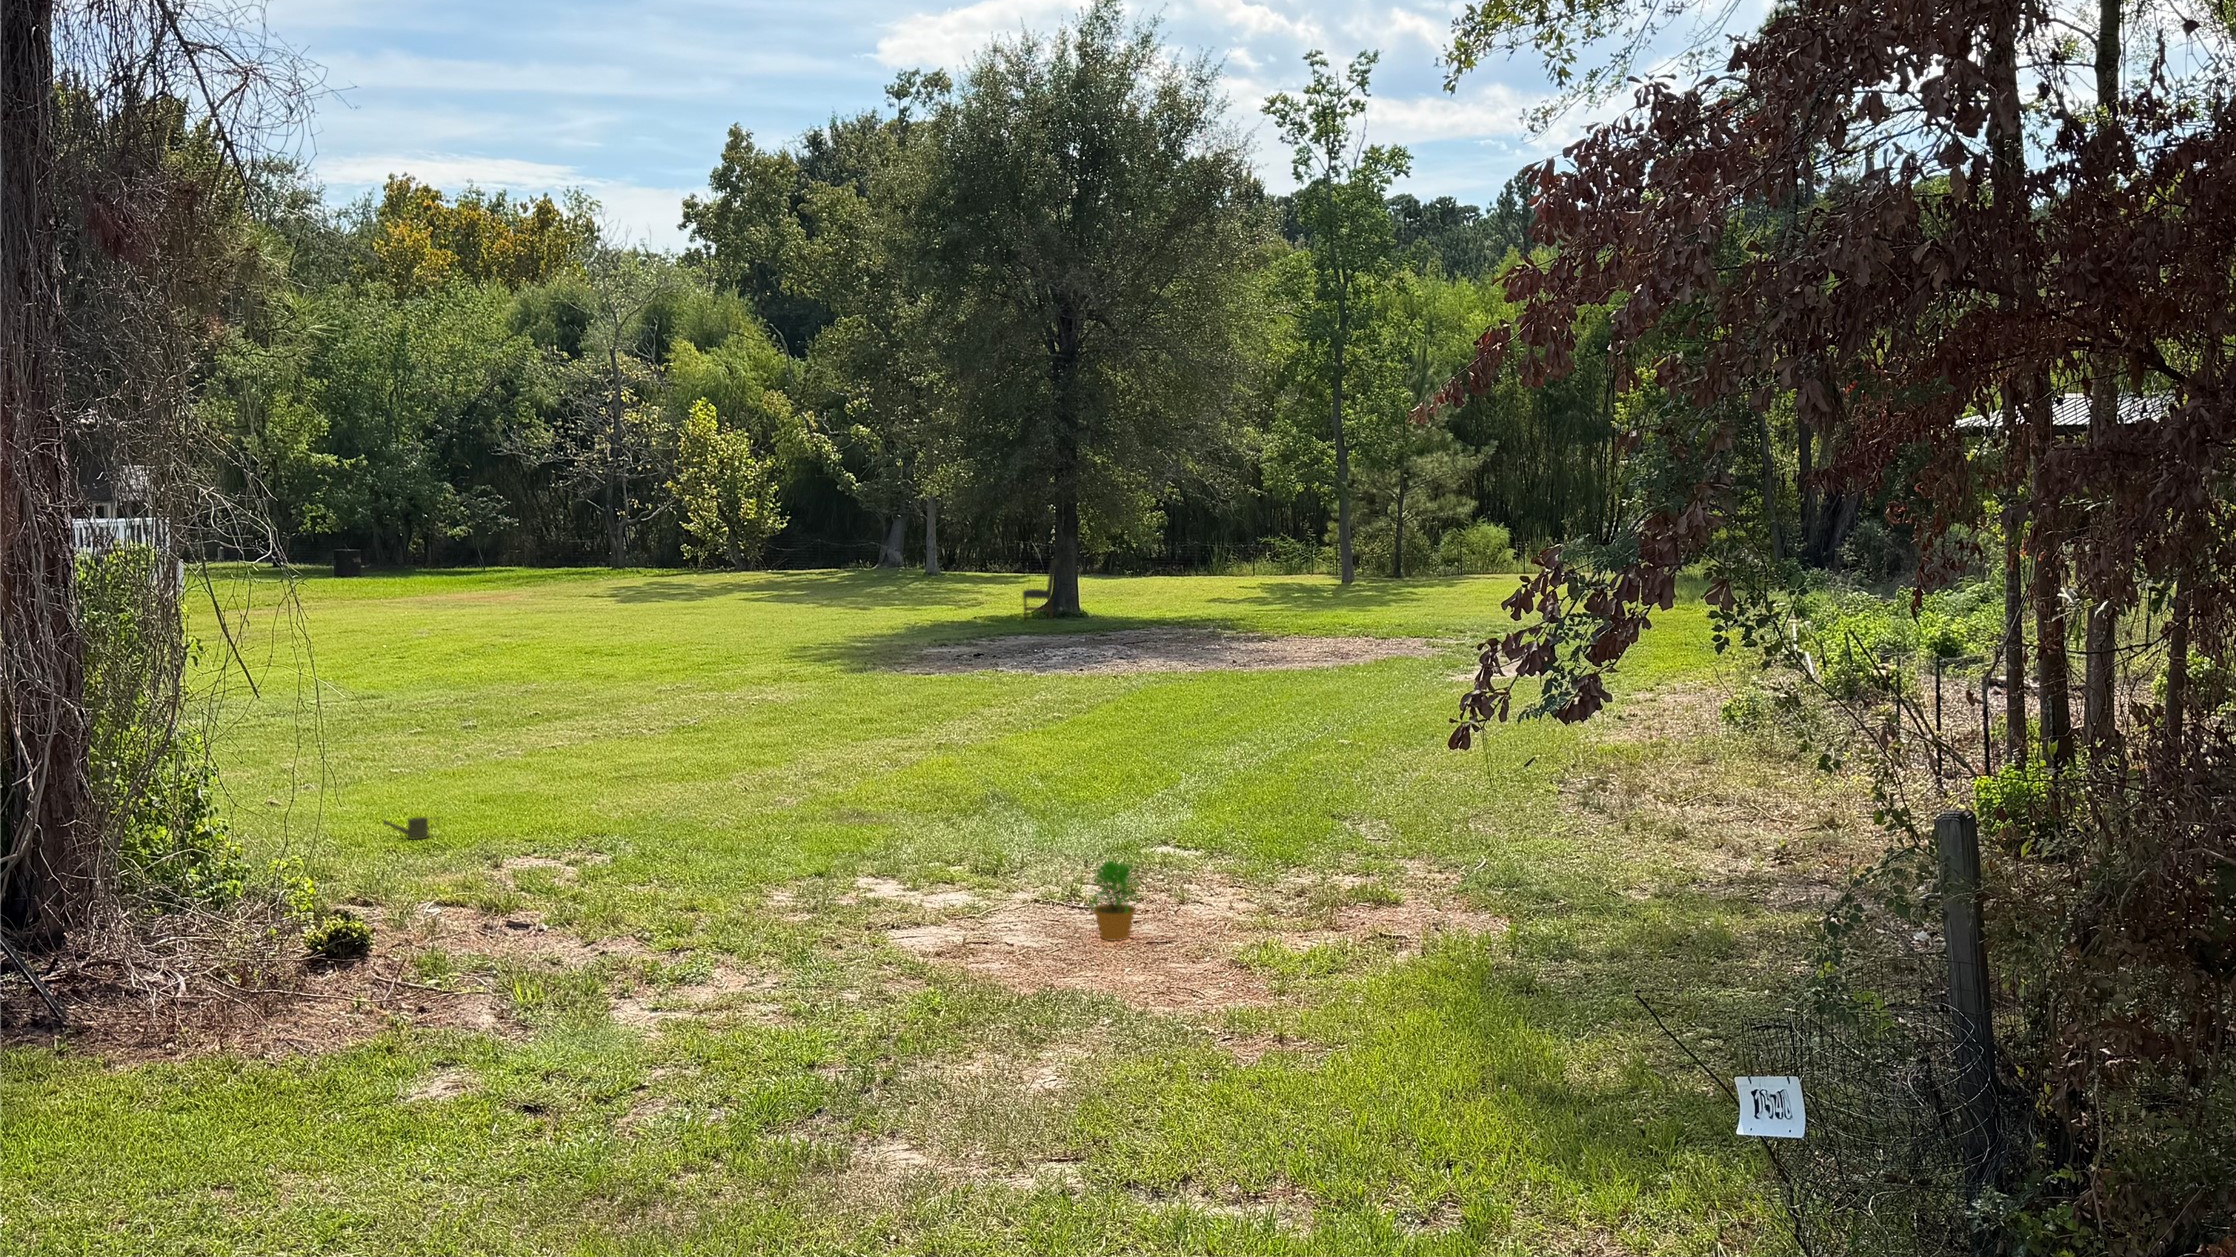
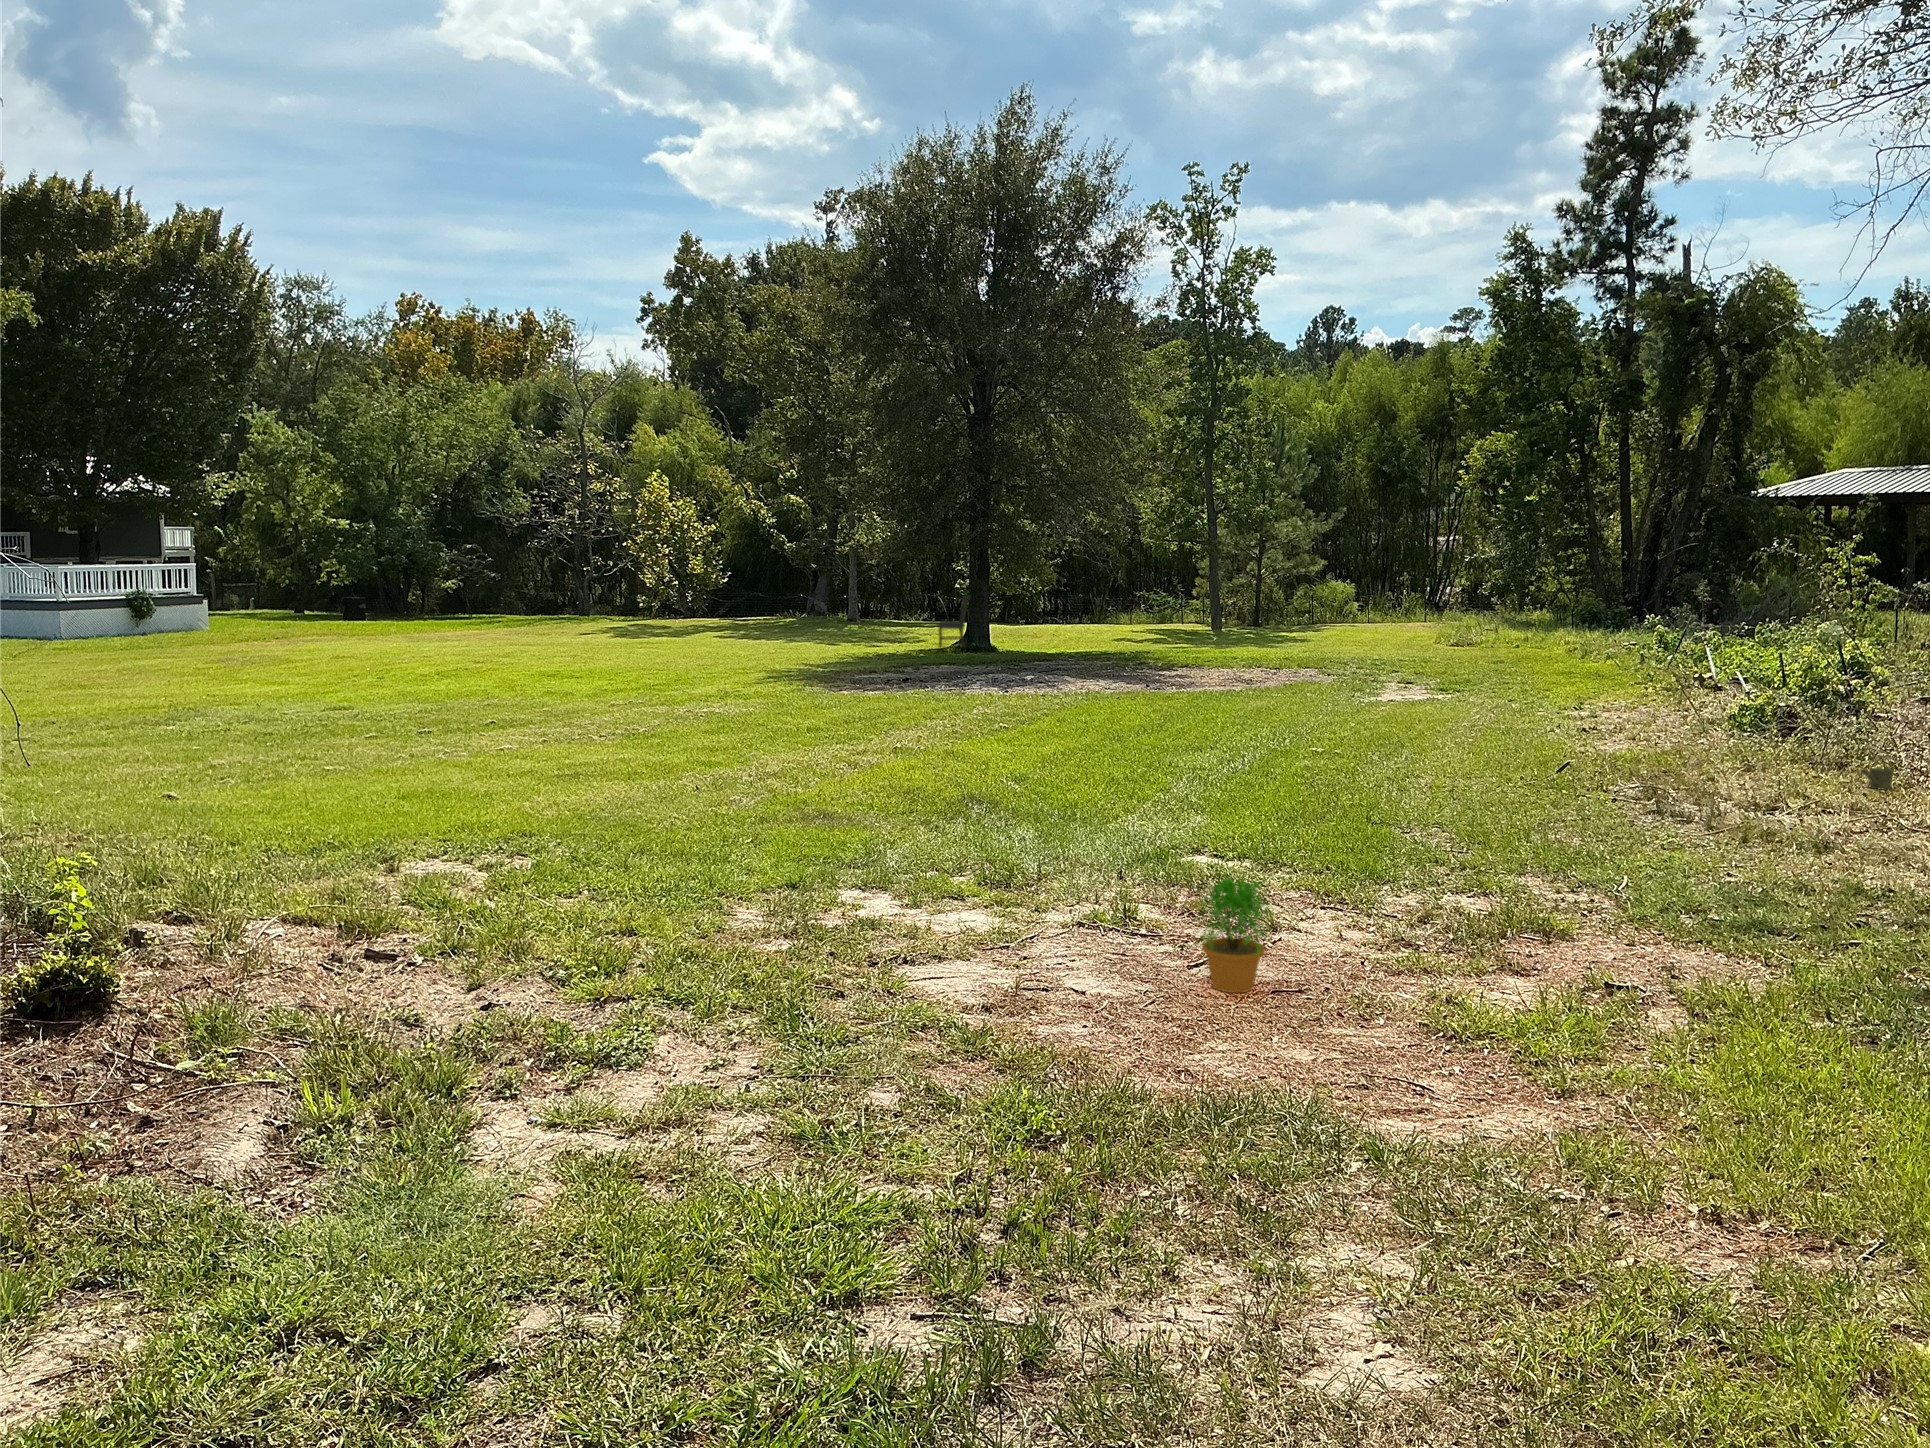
watering can: present [383,817,429,839] -> present [1861,768,1893,790]

